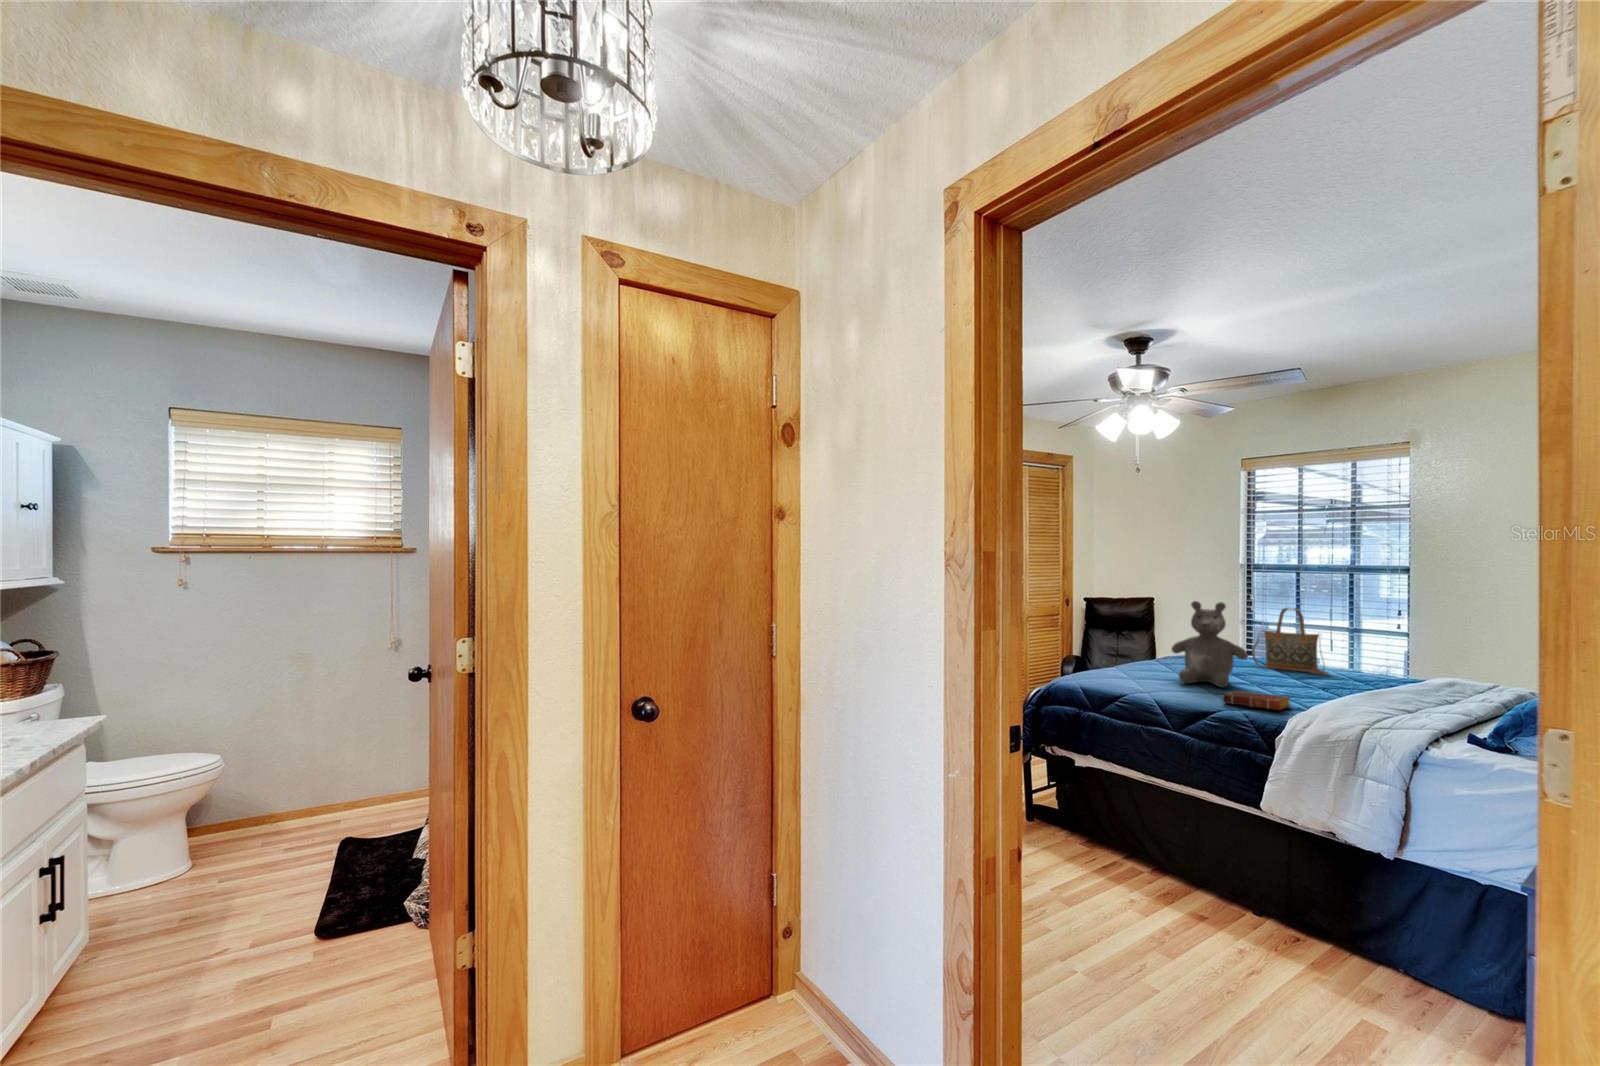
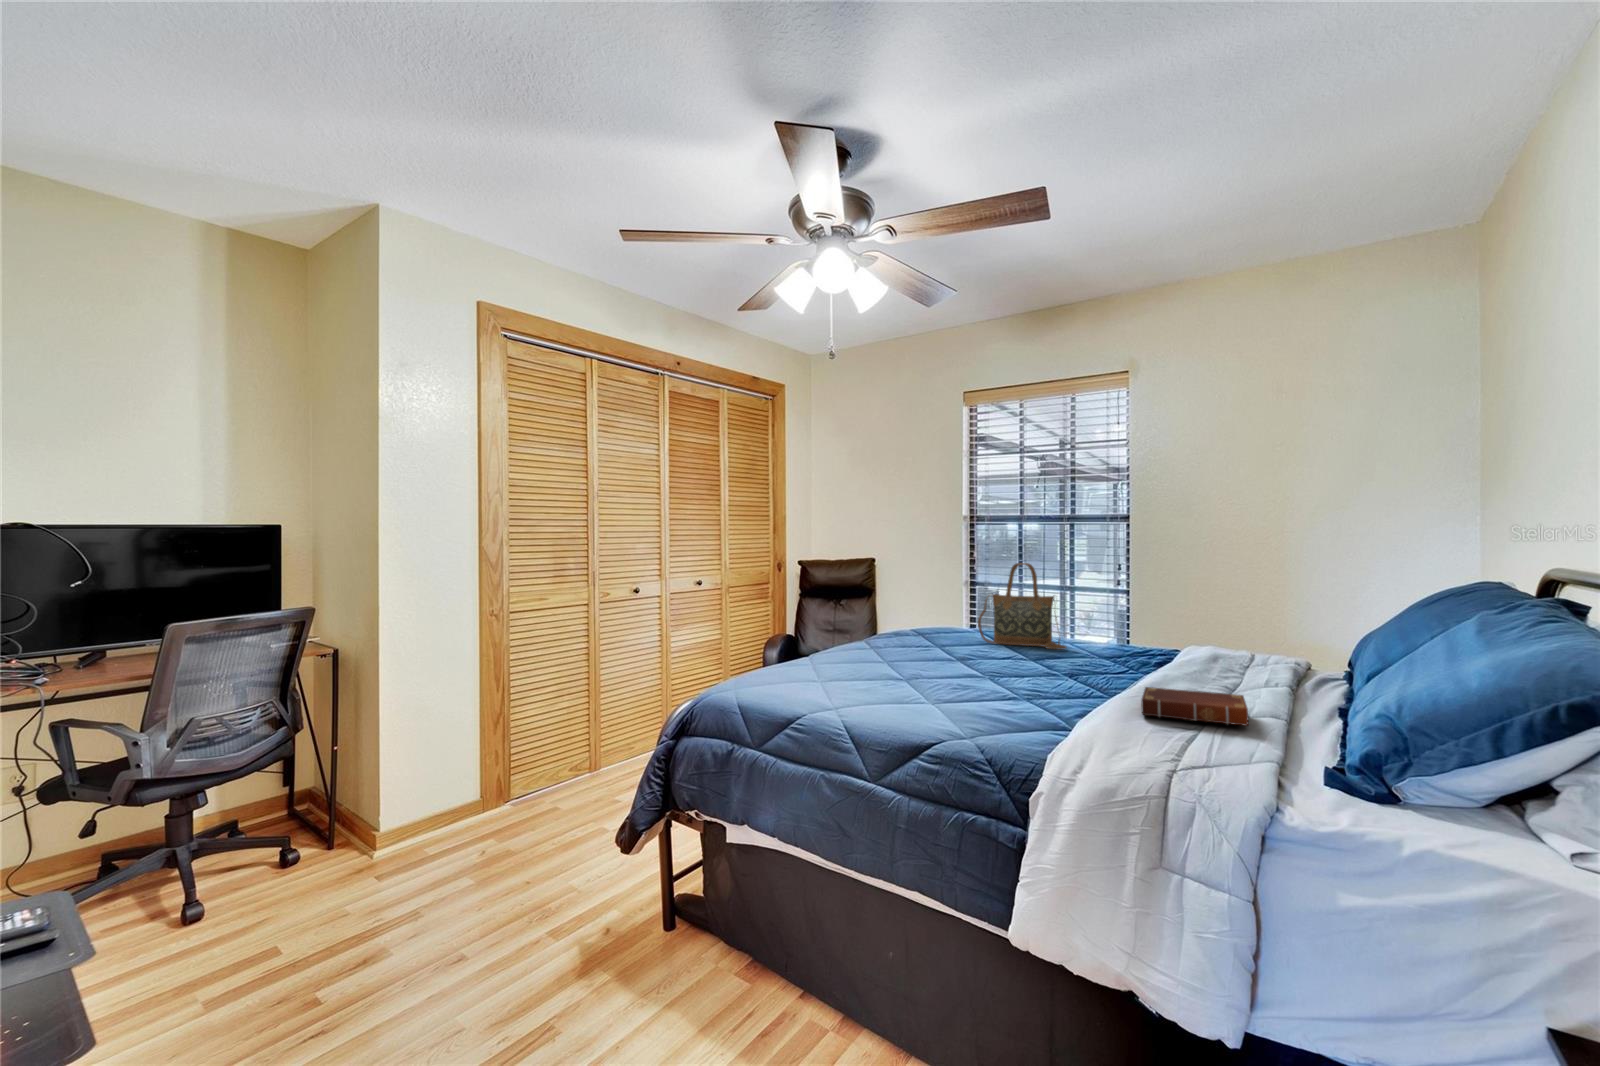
teddy bear: present [1172,601,1248,687] -> none [878,556,978,686]
book: present [1223,691,1290,710] -> present [1141,687,1248,726]

